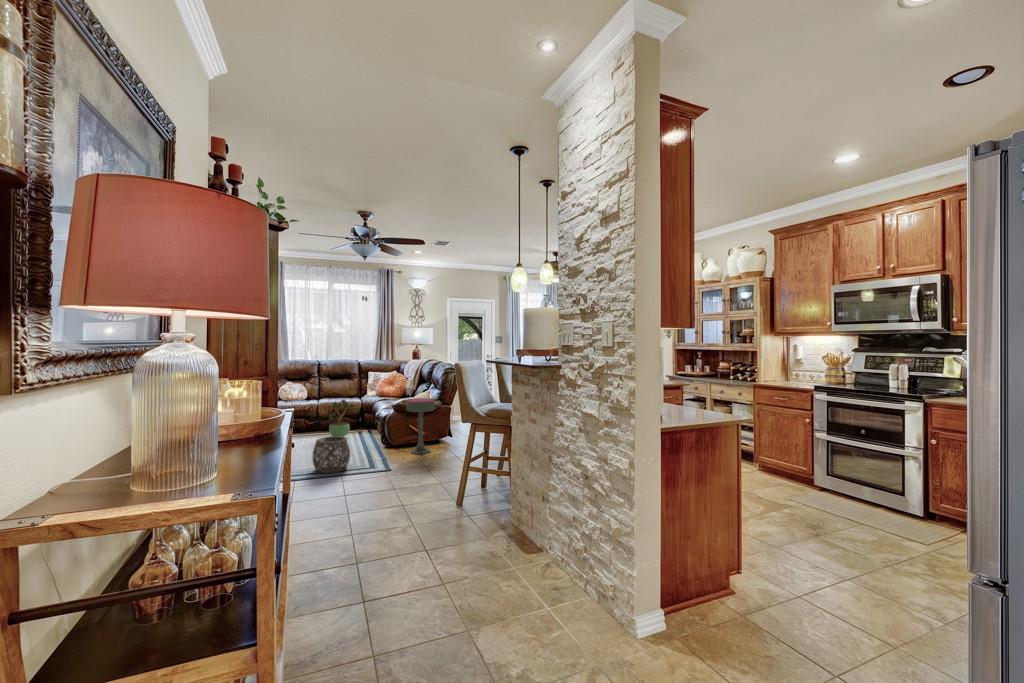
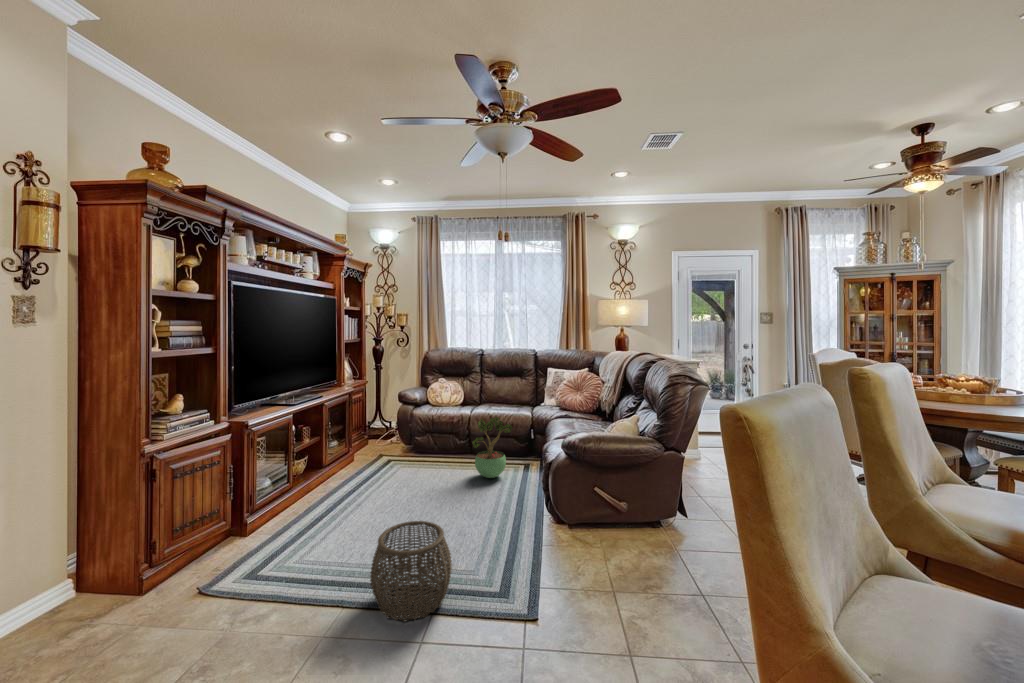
bar stool: present [406,399,435,454] -> none [585,441,649,573]

